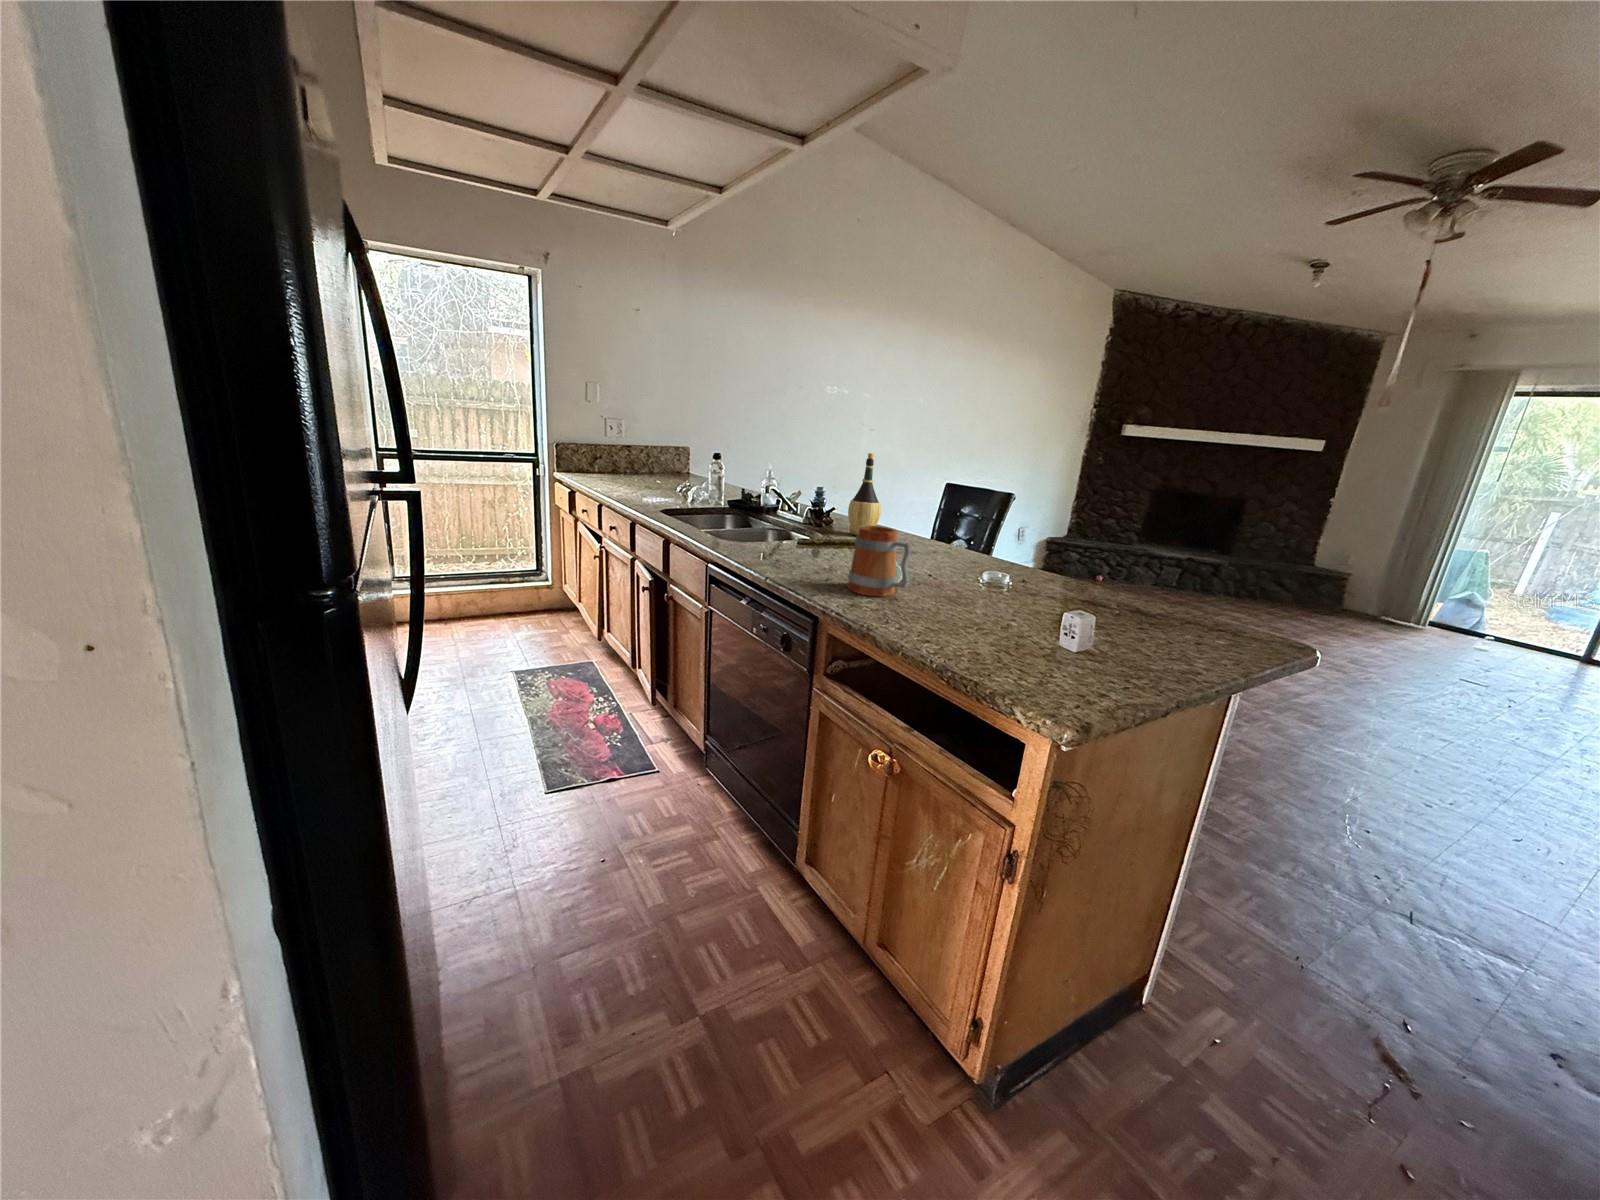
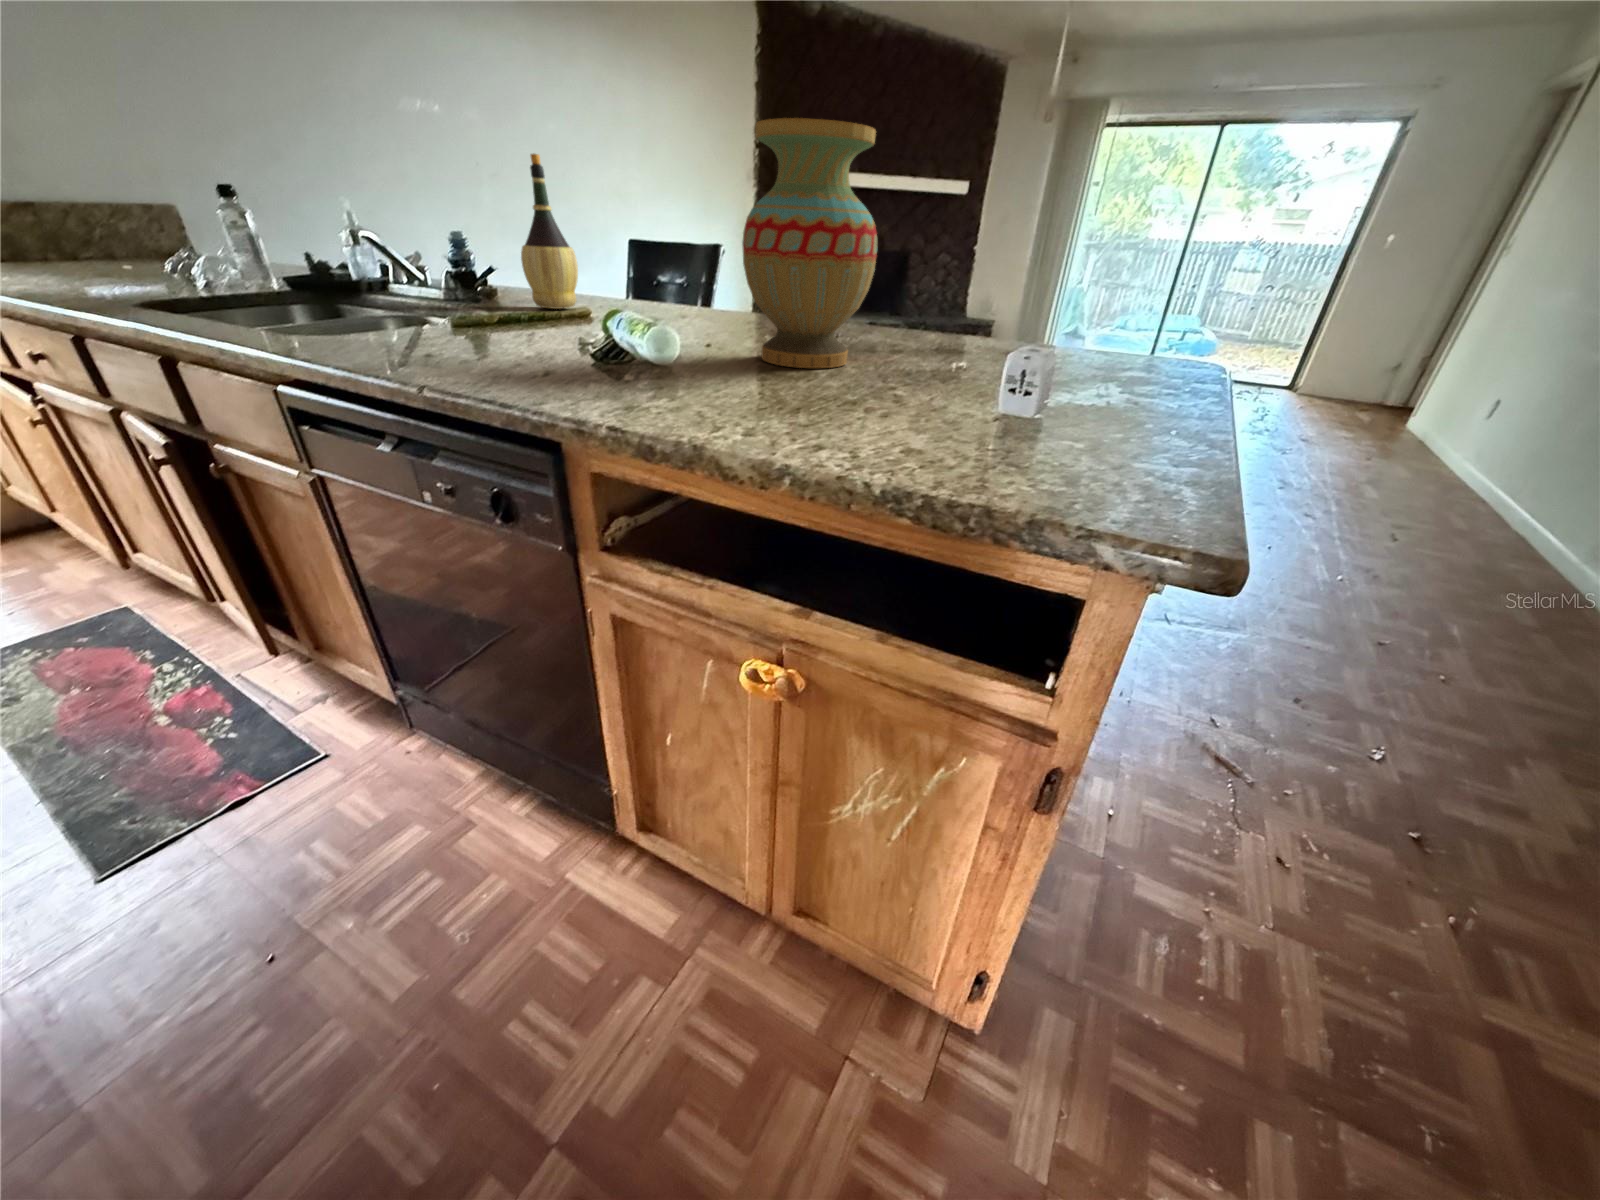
vase: none [949,470,1036,601] -> present [742,118,877,368]
mug: present [848,525,911,596] -> none [589,246,710,387]

